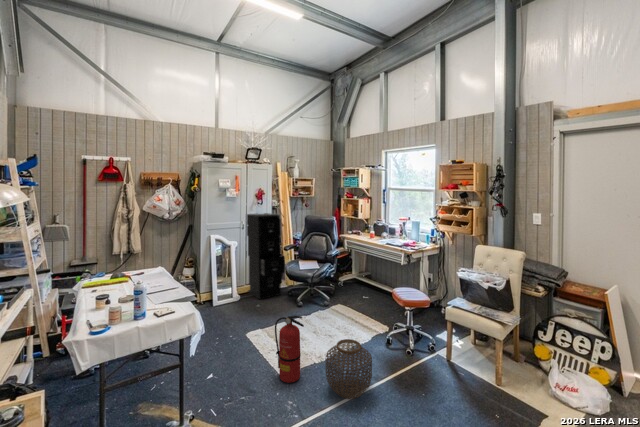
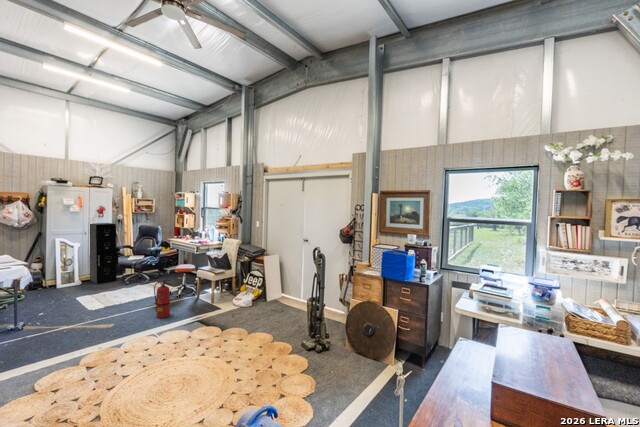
fire extinguisher: present [275,316,304,383] -> present [154,280,171,318]
woven basket: present [325,339,372,399] -> none [109,289,139,318]

